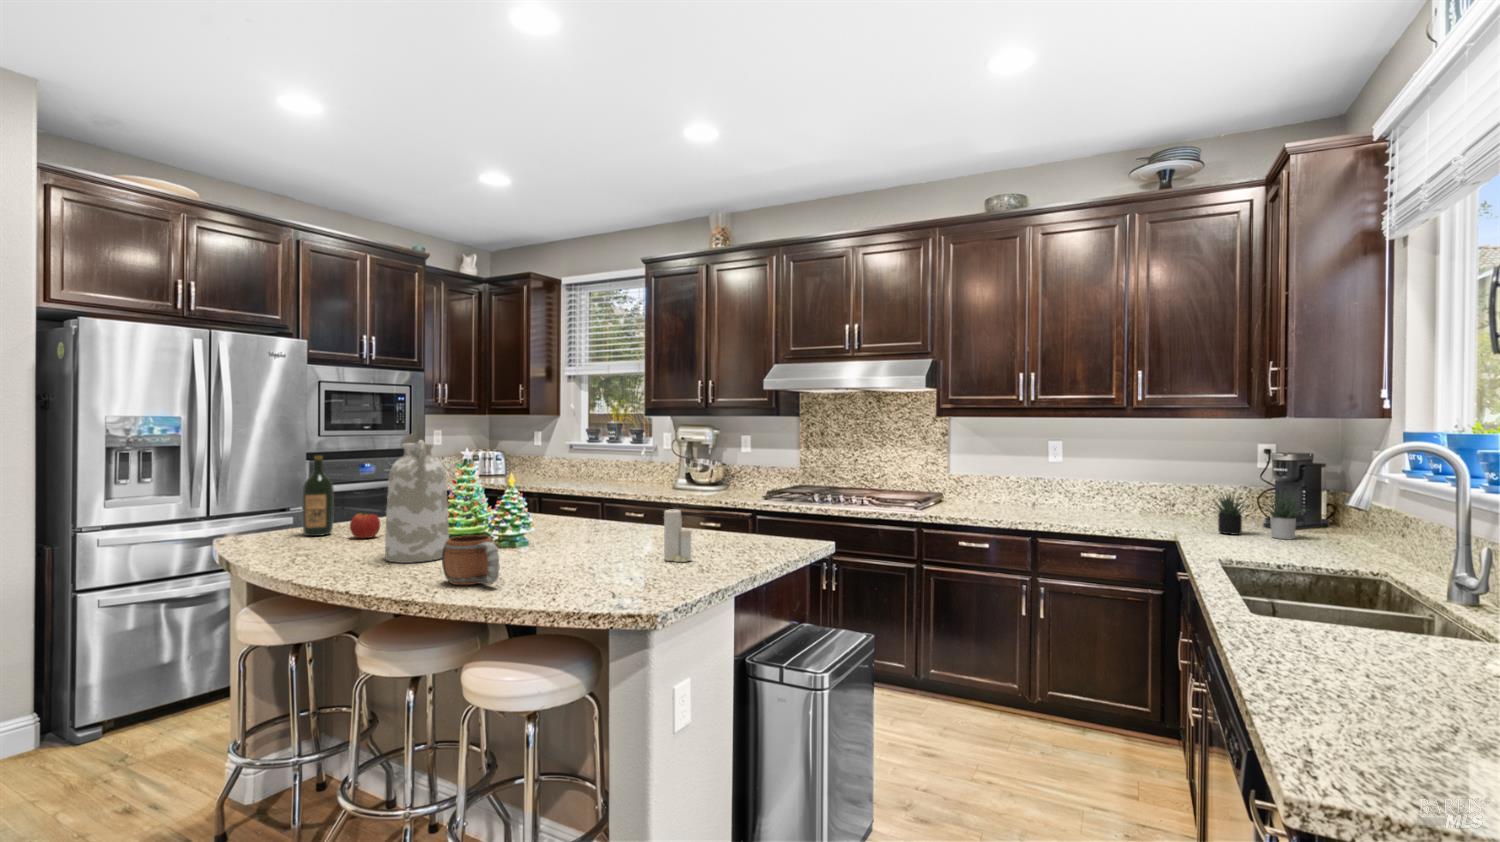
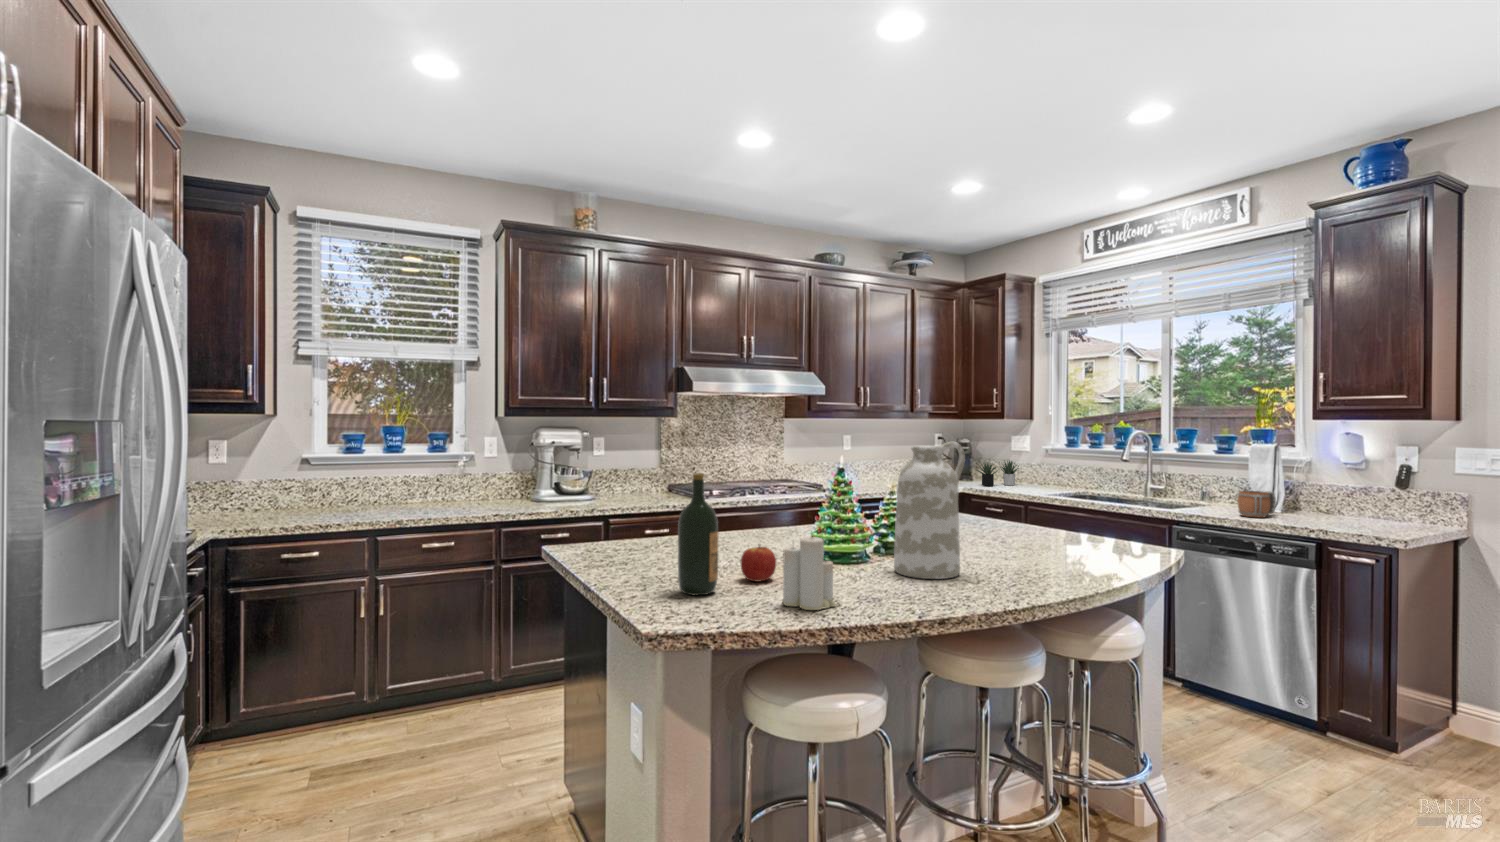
candle: present [664,509,691,562] -> present [782,537,836,610]
mug: present [442,535,500,585] -> present [1237,491,1276,518]

